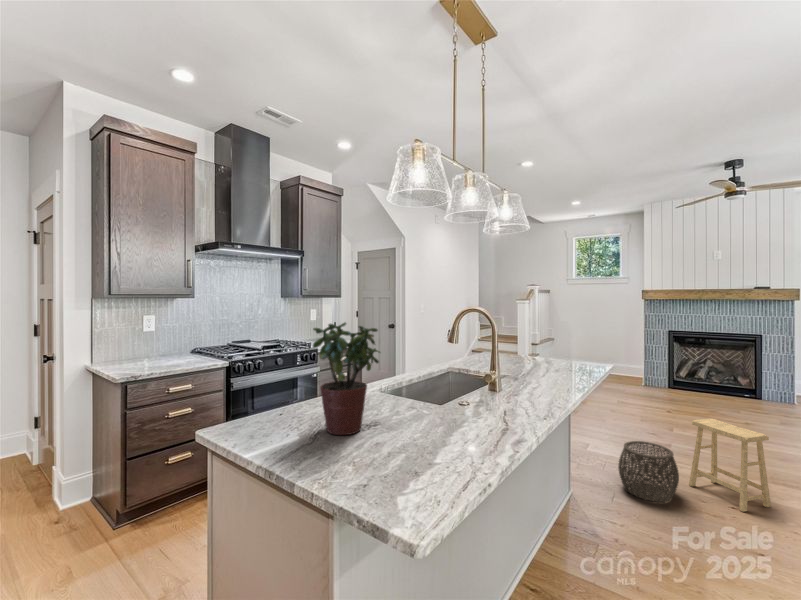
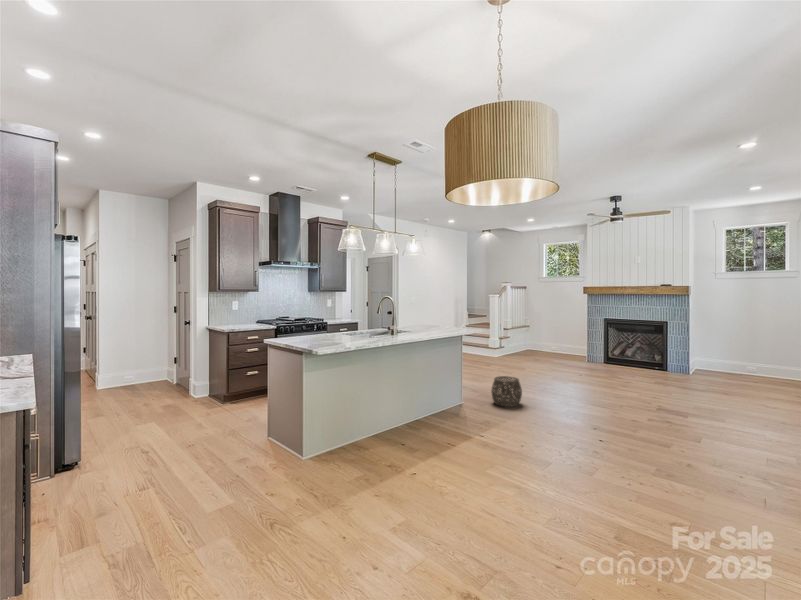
potted plant: present [313,323,380,435] -> none [303,299,328,339]
footstool: present [689,418,771,512] -> none [535,364,570,411]

